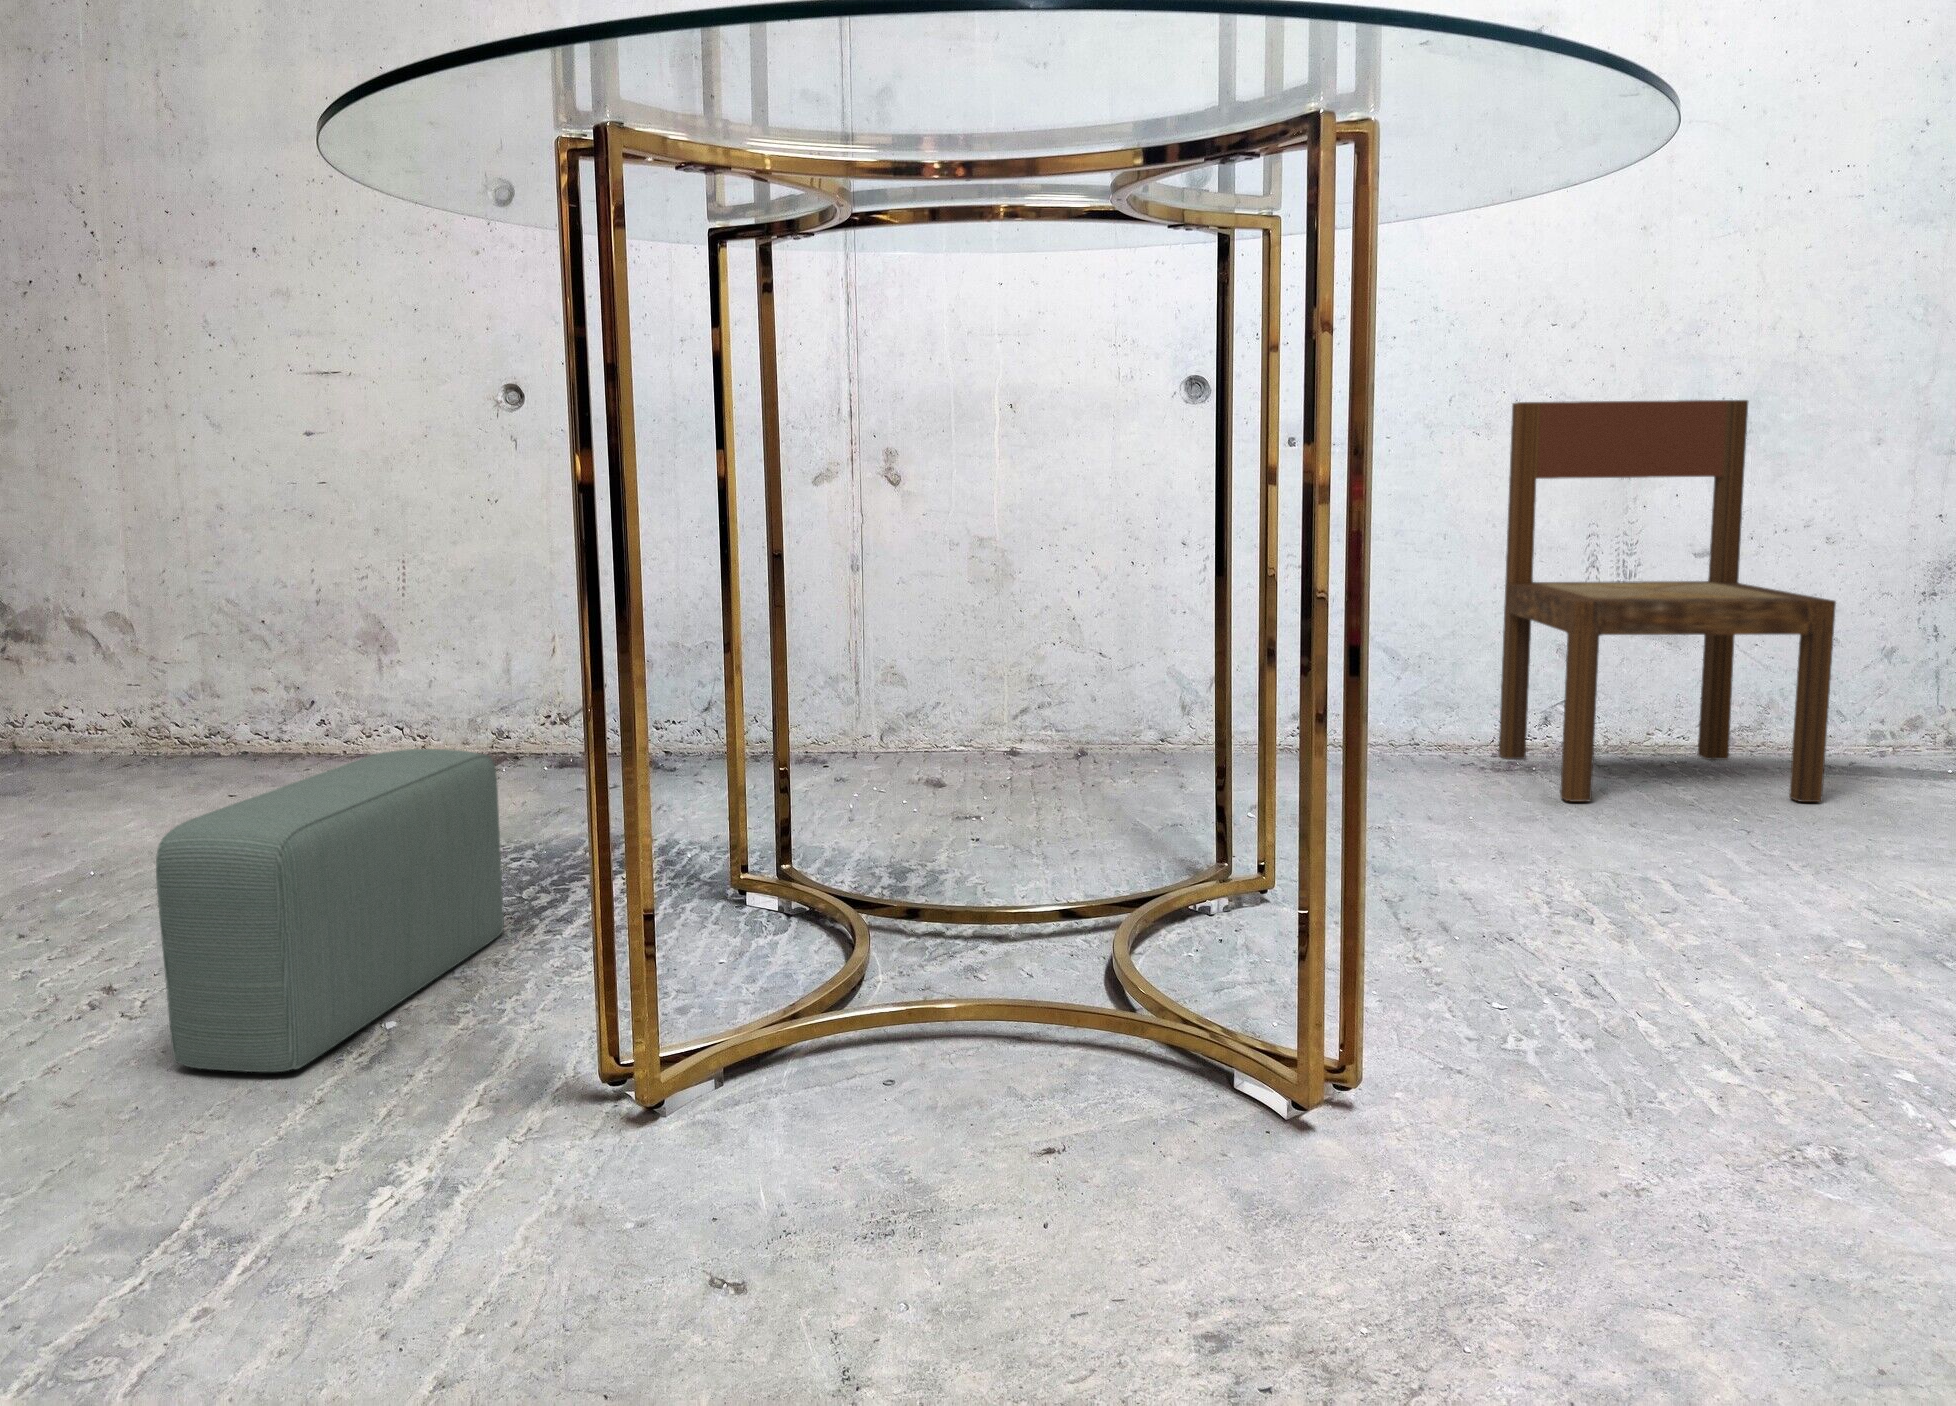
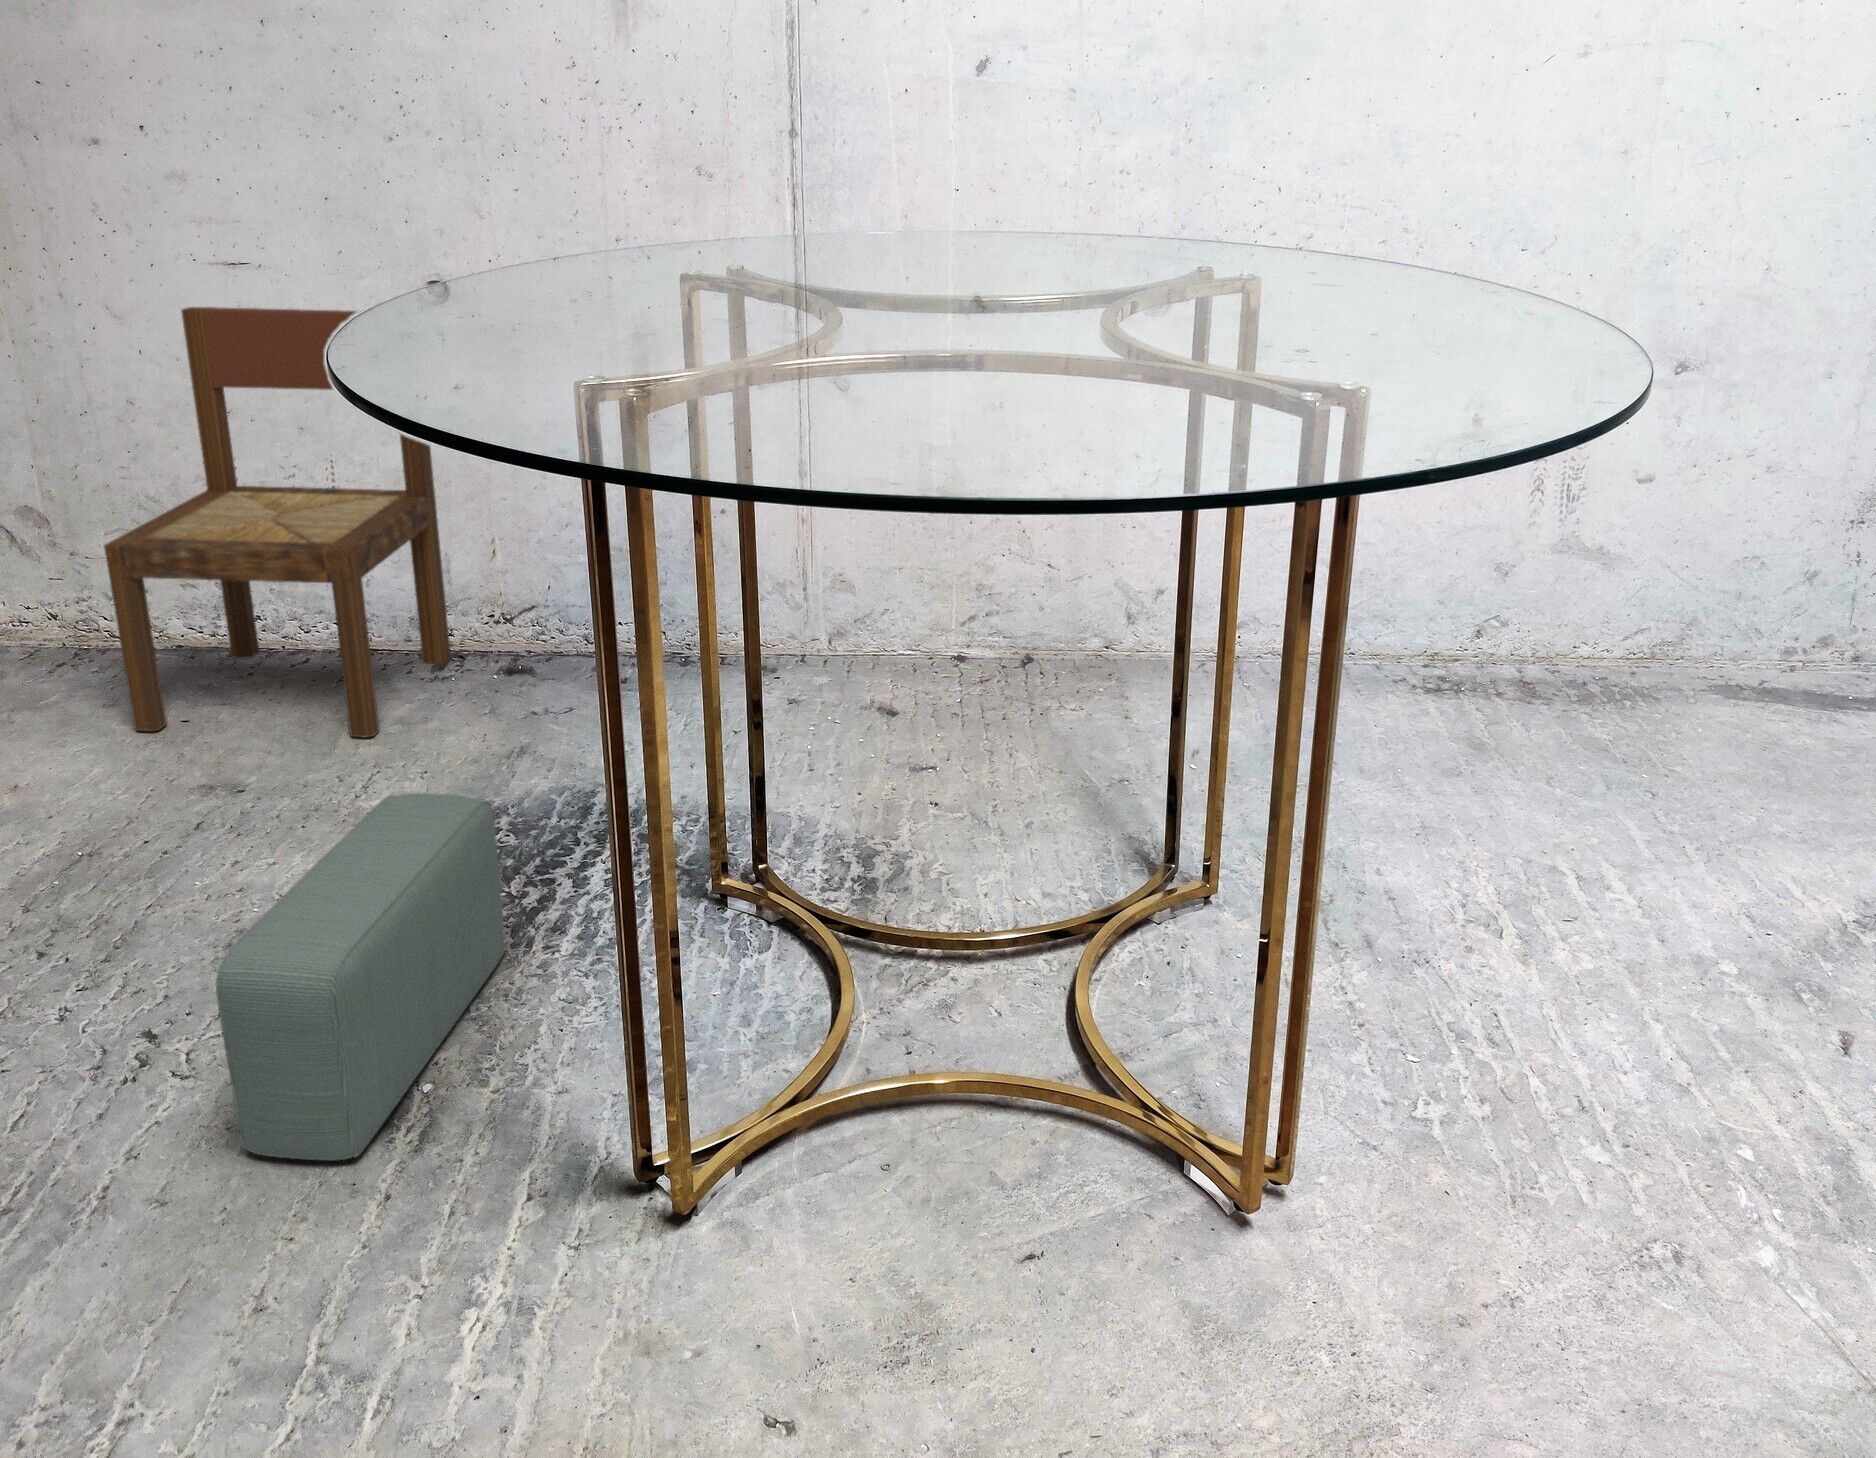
dining chair: present [1499,400,1836,802] -> present [104,307,451,737]

